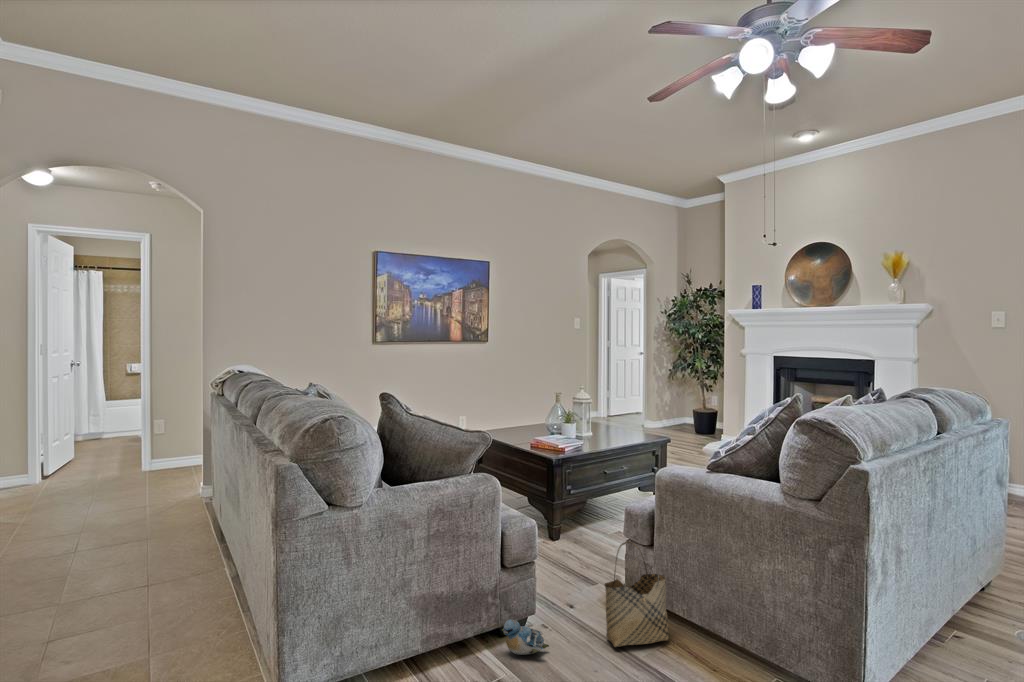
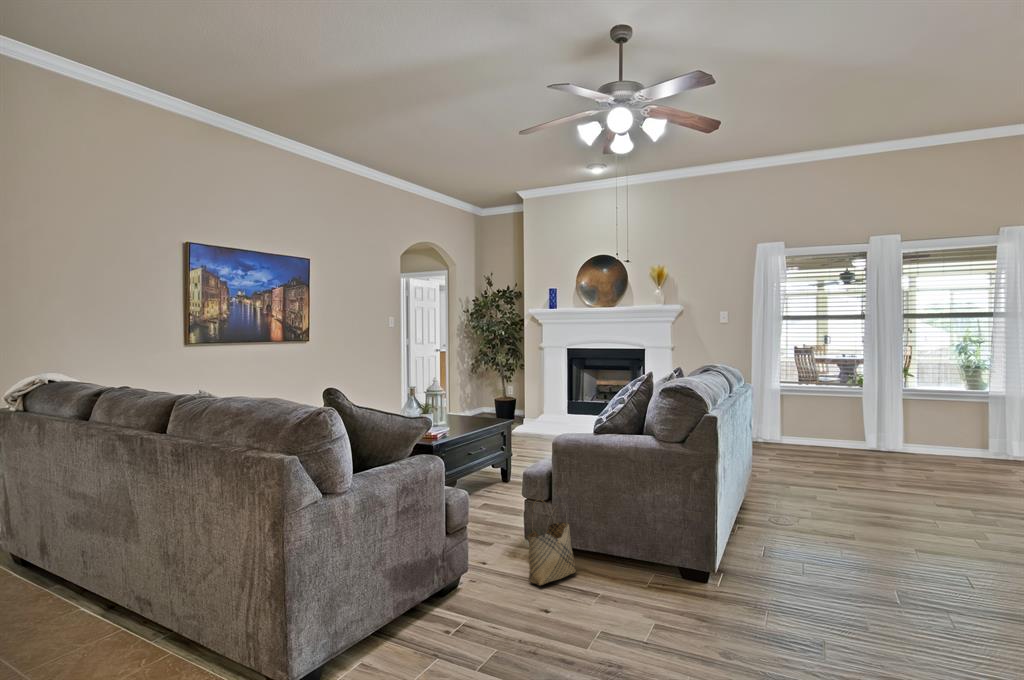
plush toy: present [502,619,549,655] -> none [451,580,491,609]

